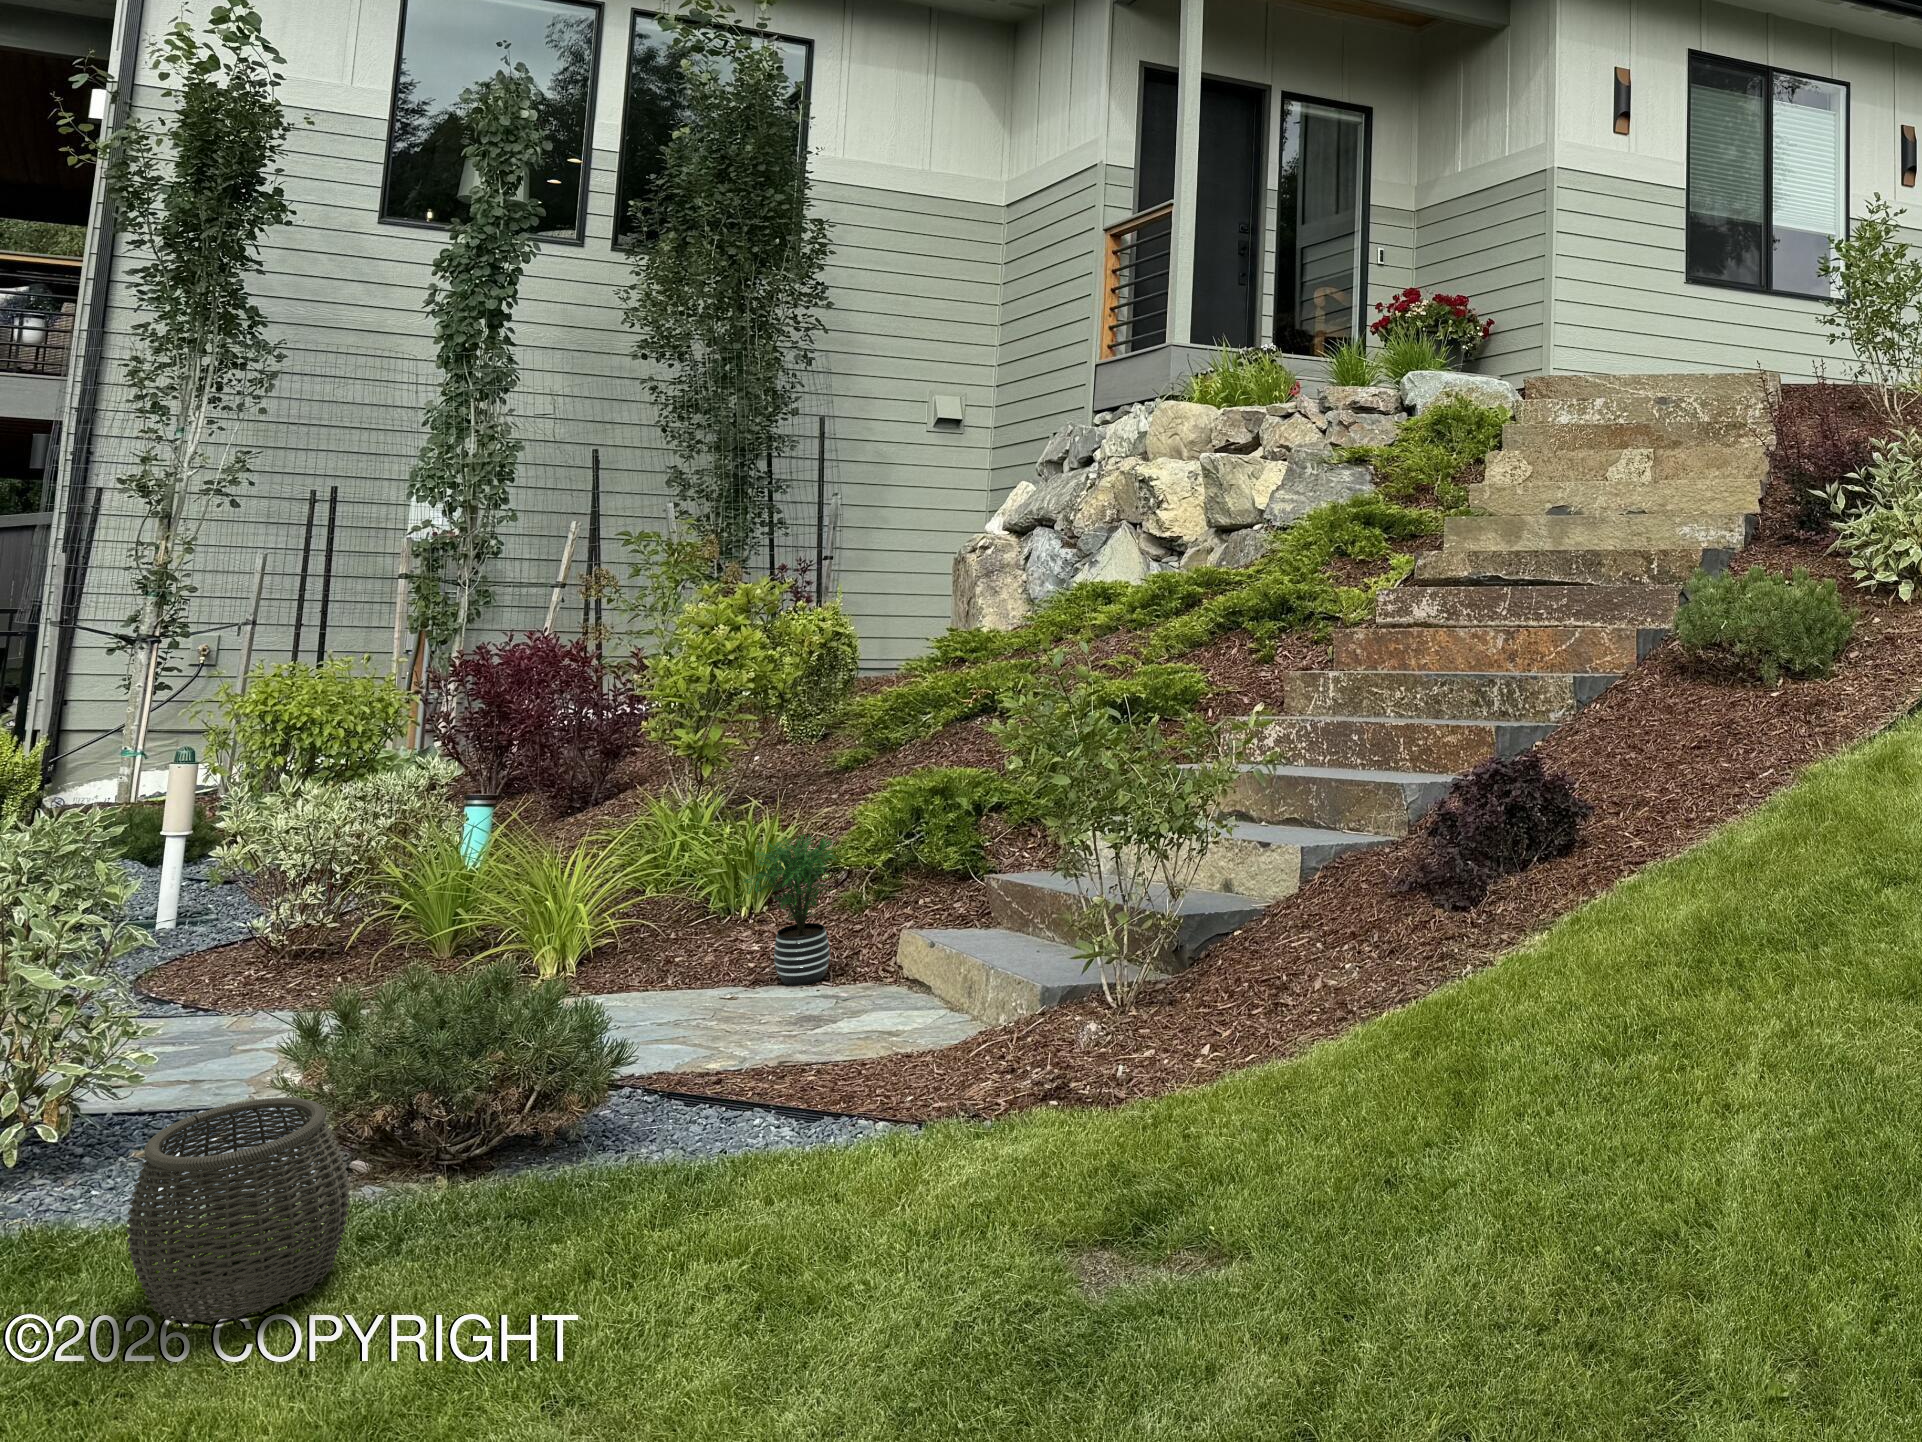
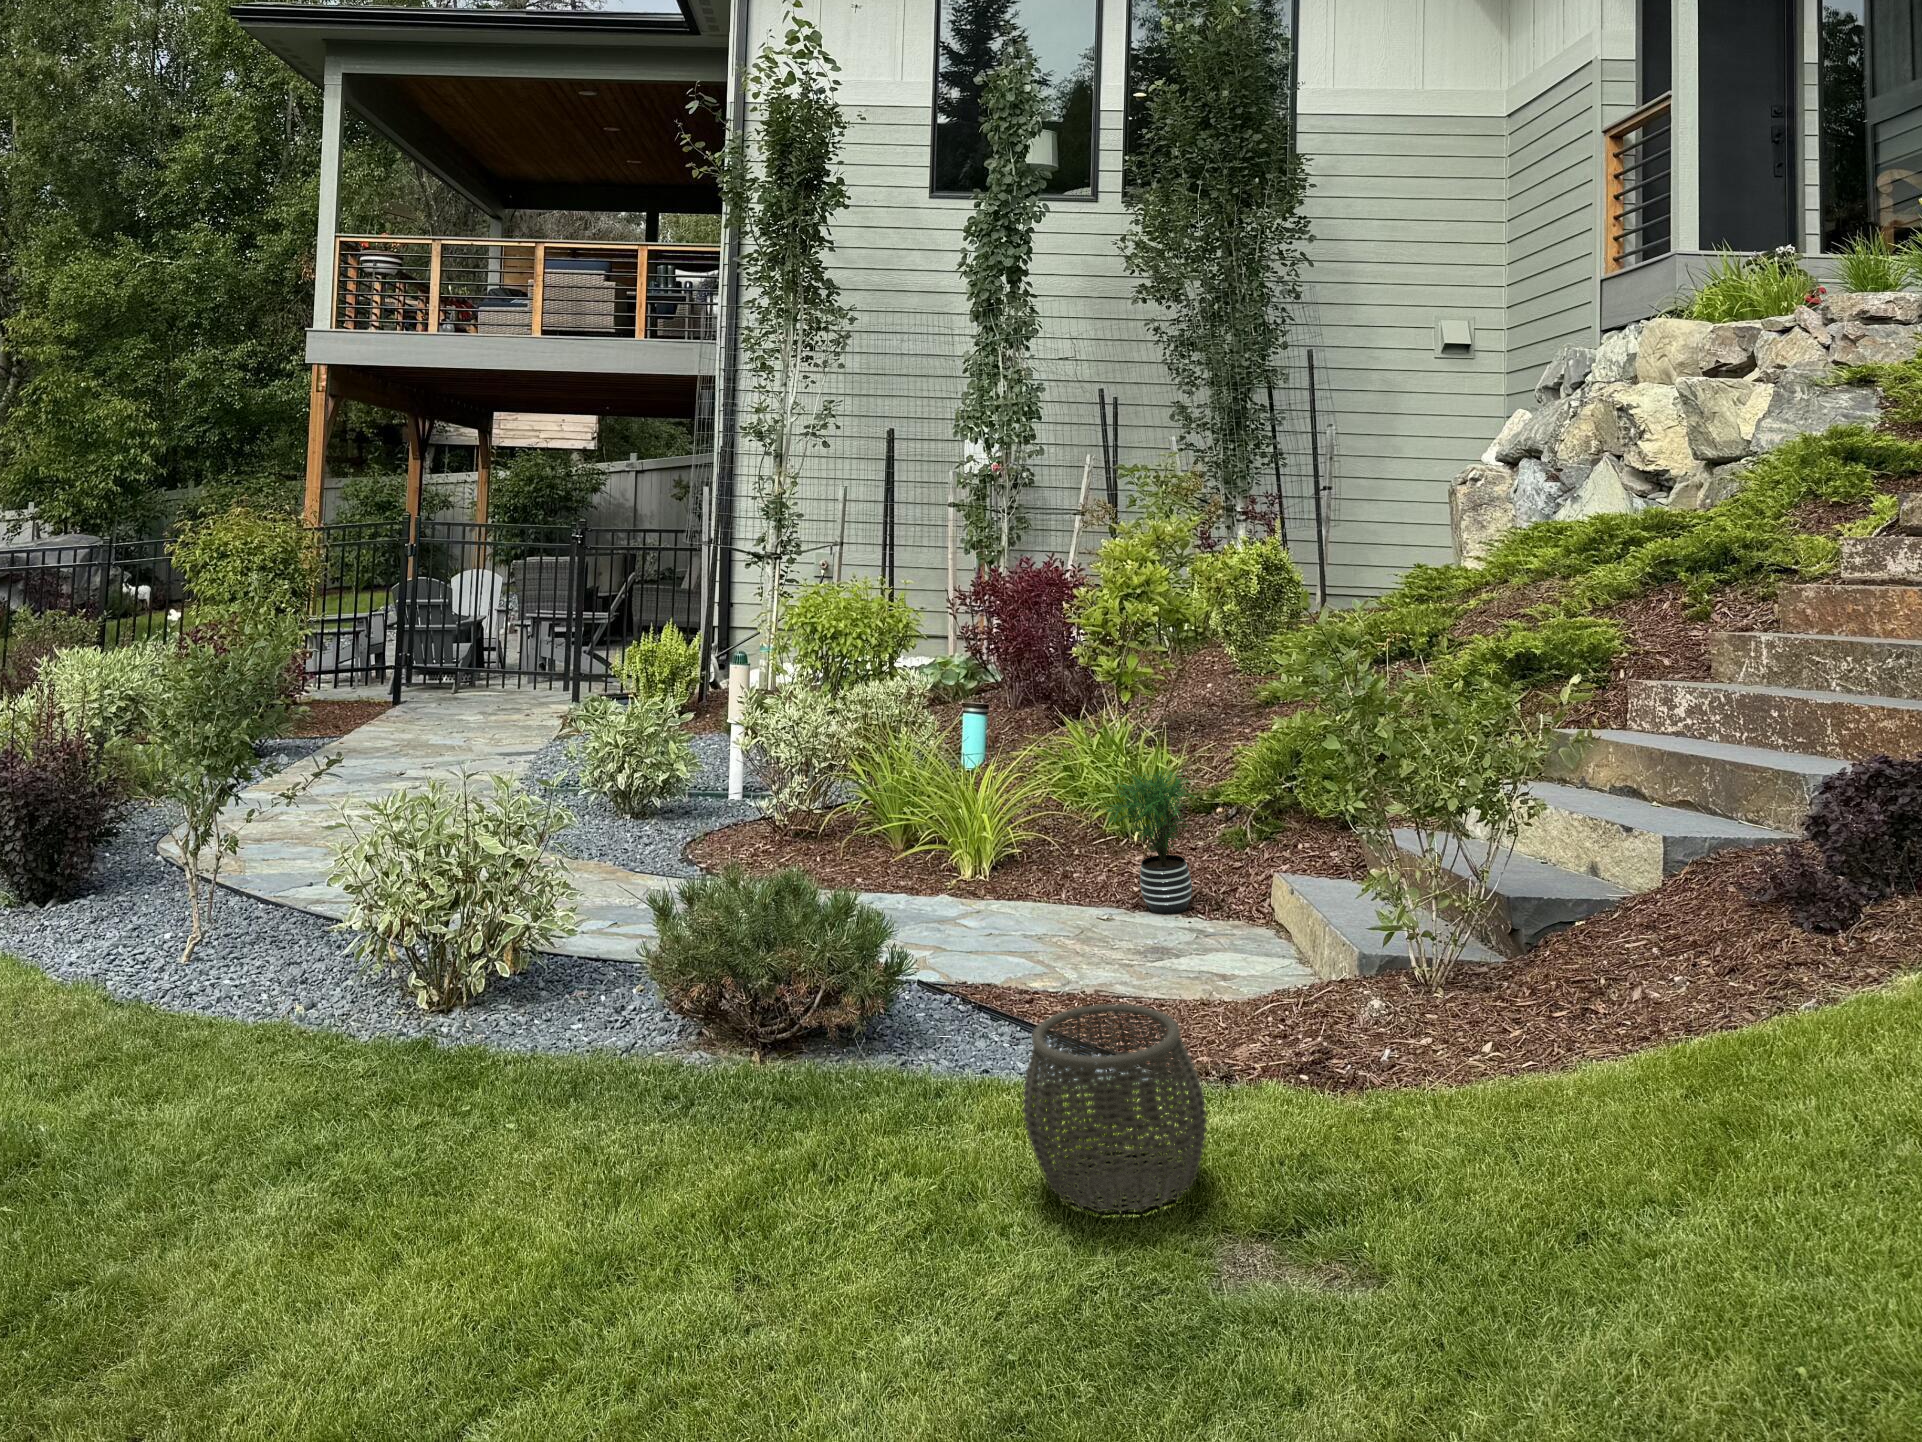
woven basket: present [126,1098,350,1324] -> present [1022,1004,1207,1213]

